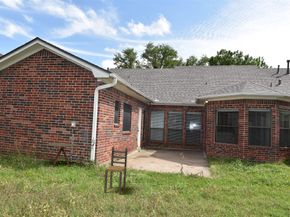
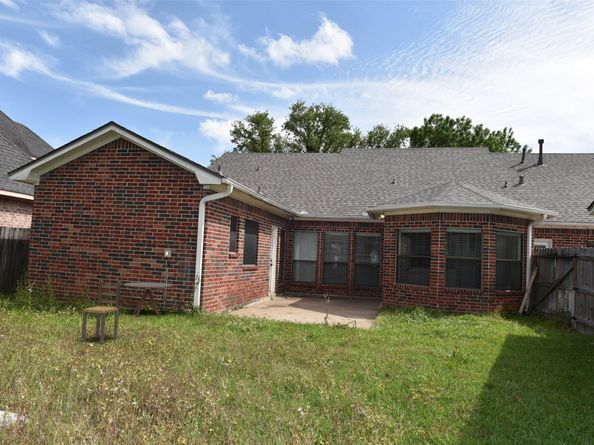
chair: present [104,147,127,194] -> present [81,280,121,344]

